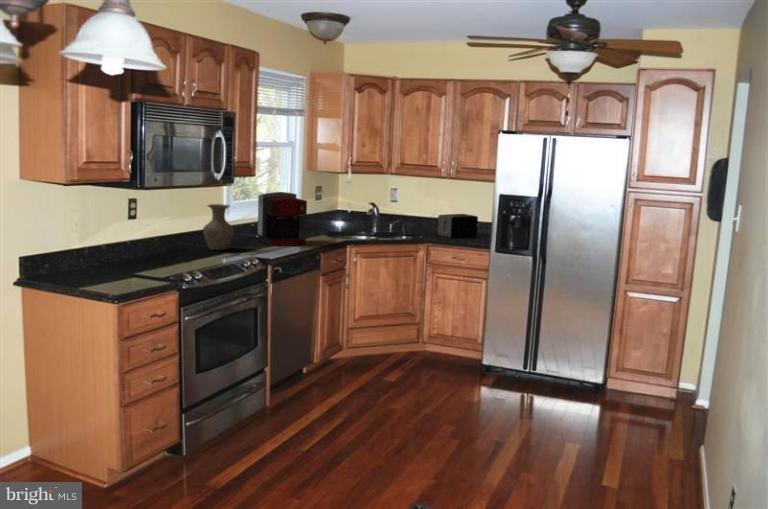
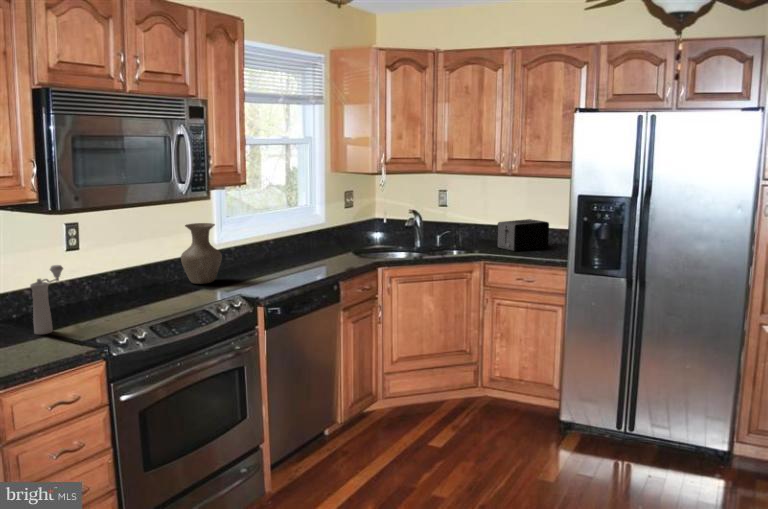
coffee maker: present [258,192,307,246] -> none [261,202,321,274]
pepper mill: none [120,227,139,274] -> present [30,265,63,334]

